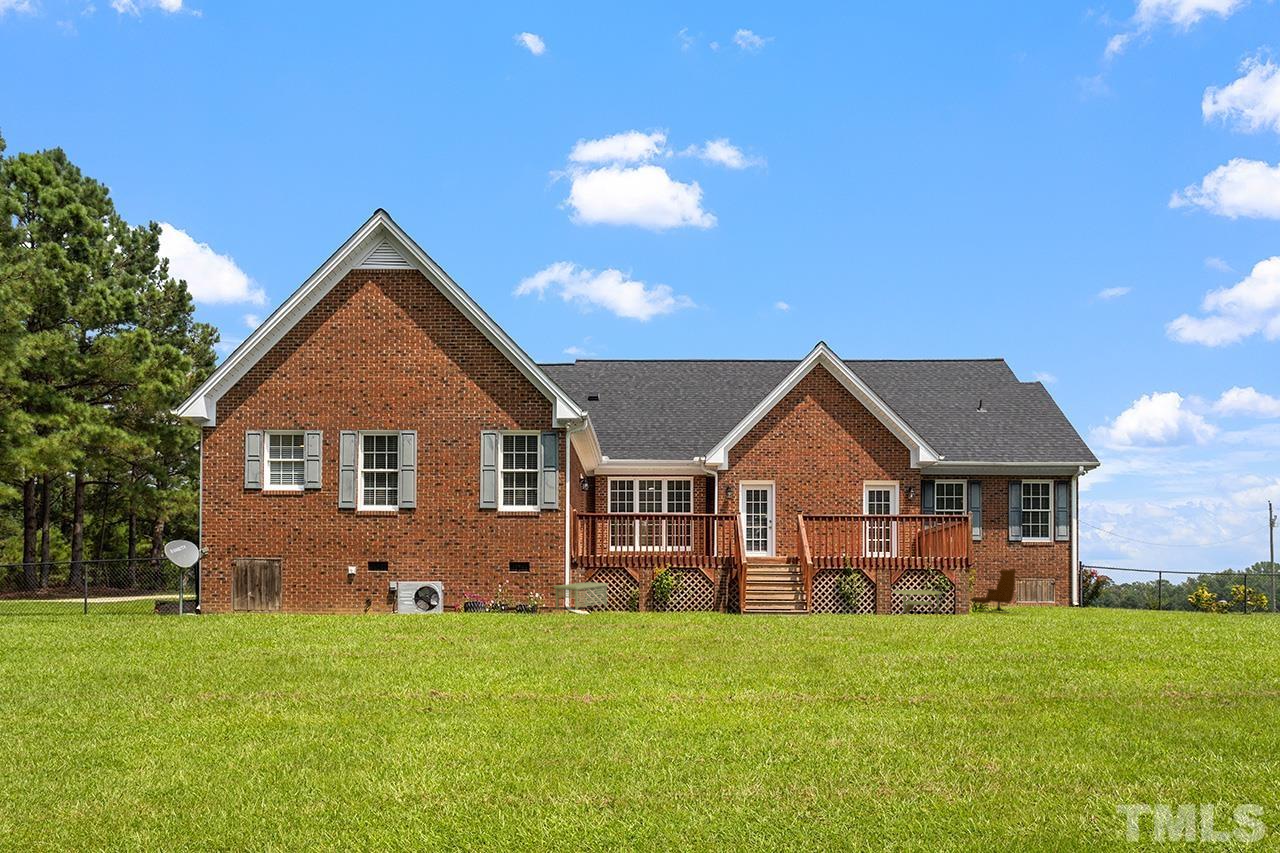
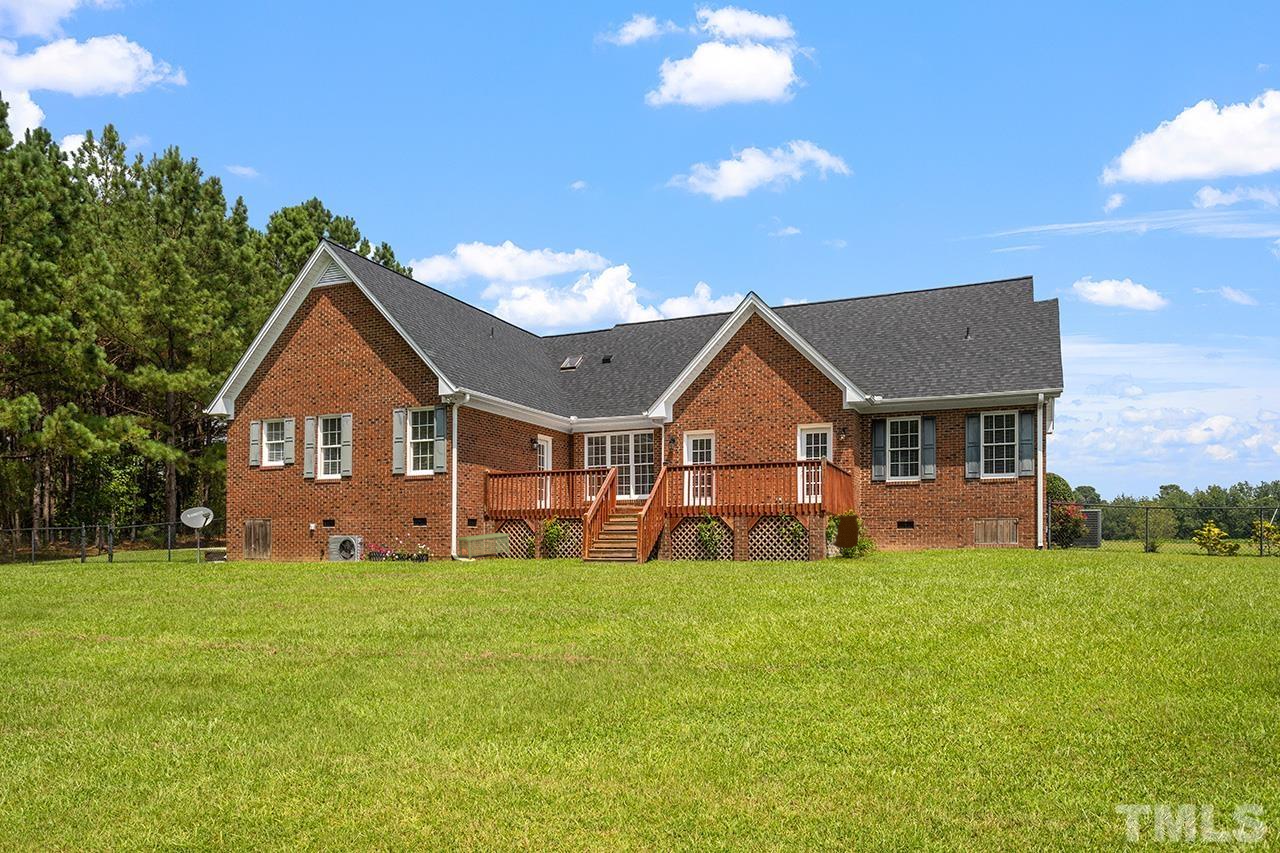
round table: present [893,590,941,613] -> none [738,536,786,560]

